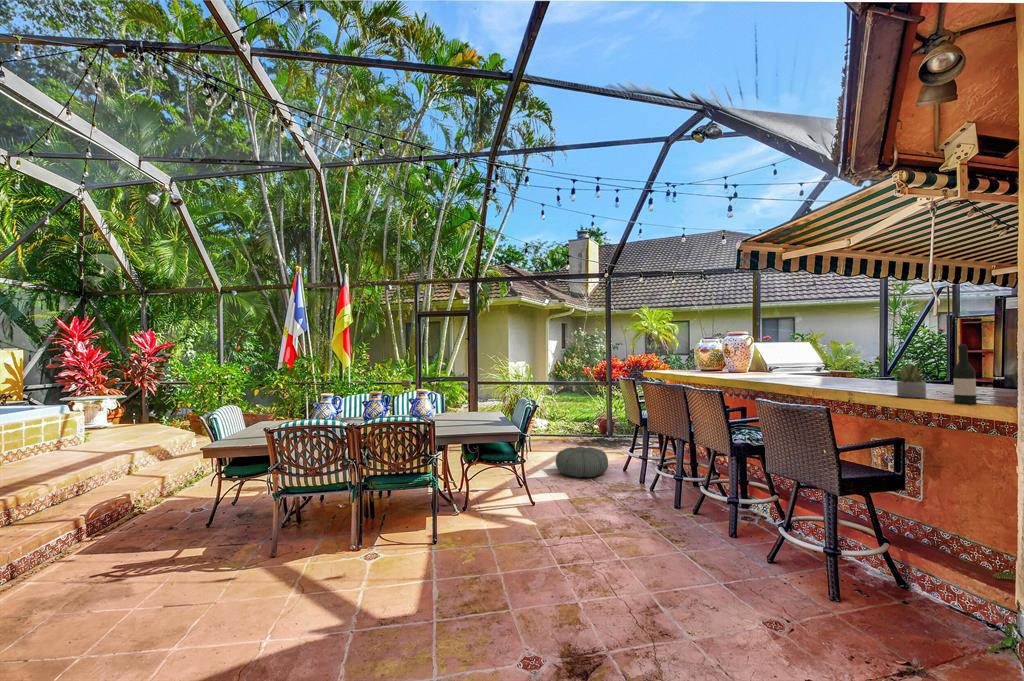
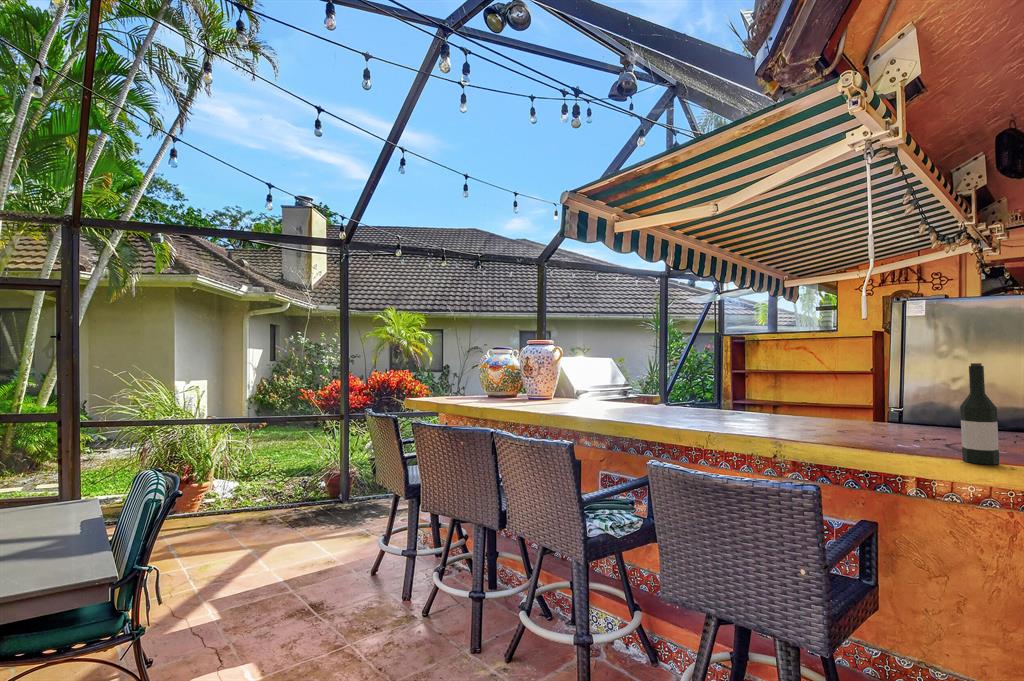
succulent plant: present [894,363,926,398] -> none [851,391,899,452]
pouf: present [556,447,608,477] -> none [240,539,344,607]

